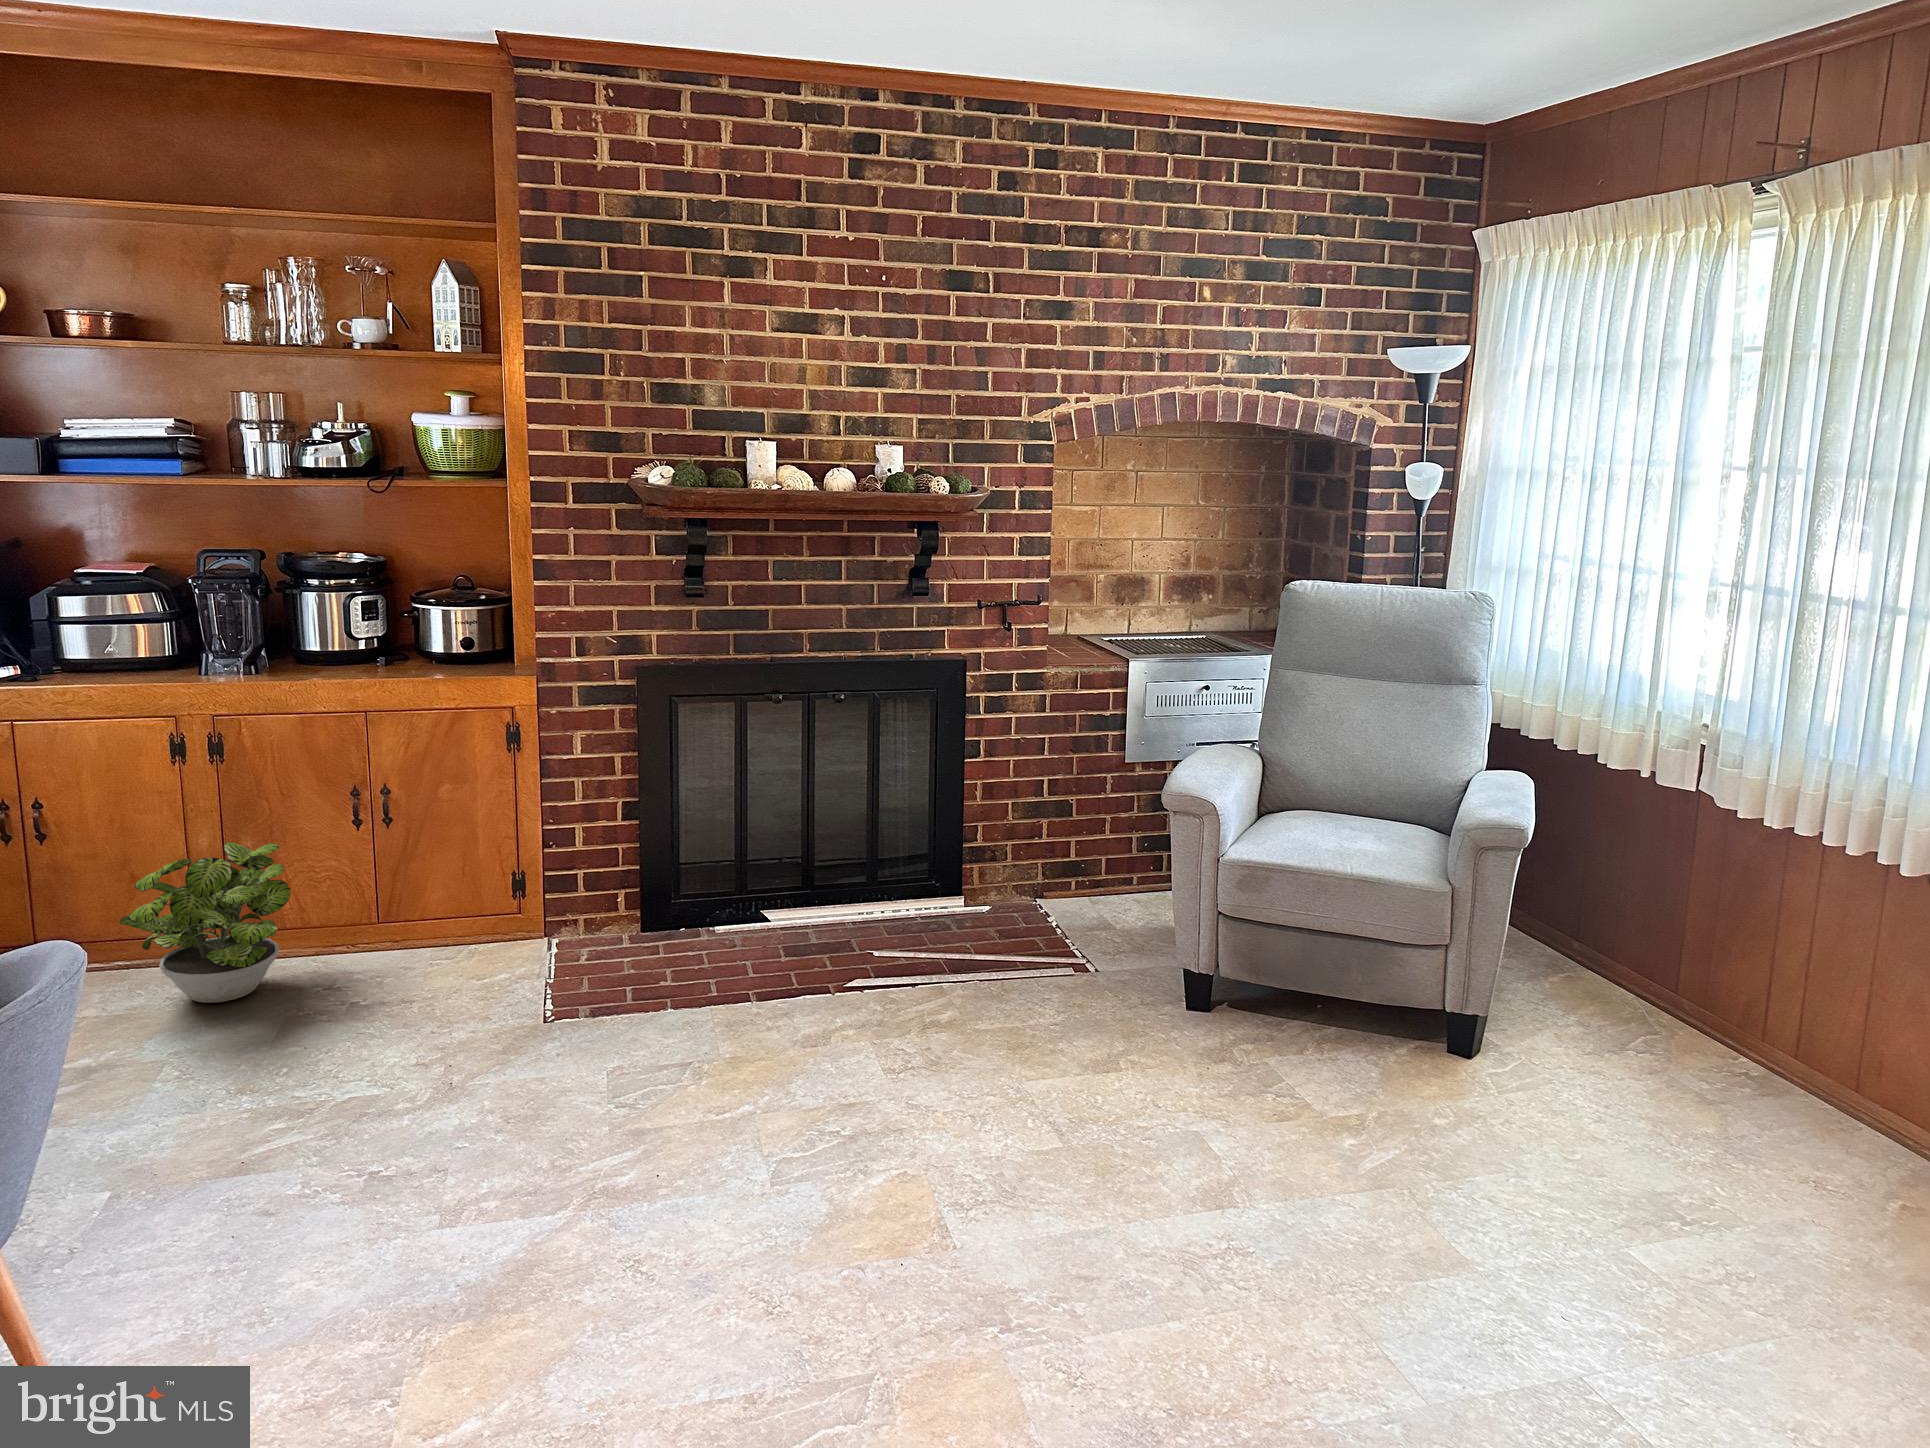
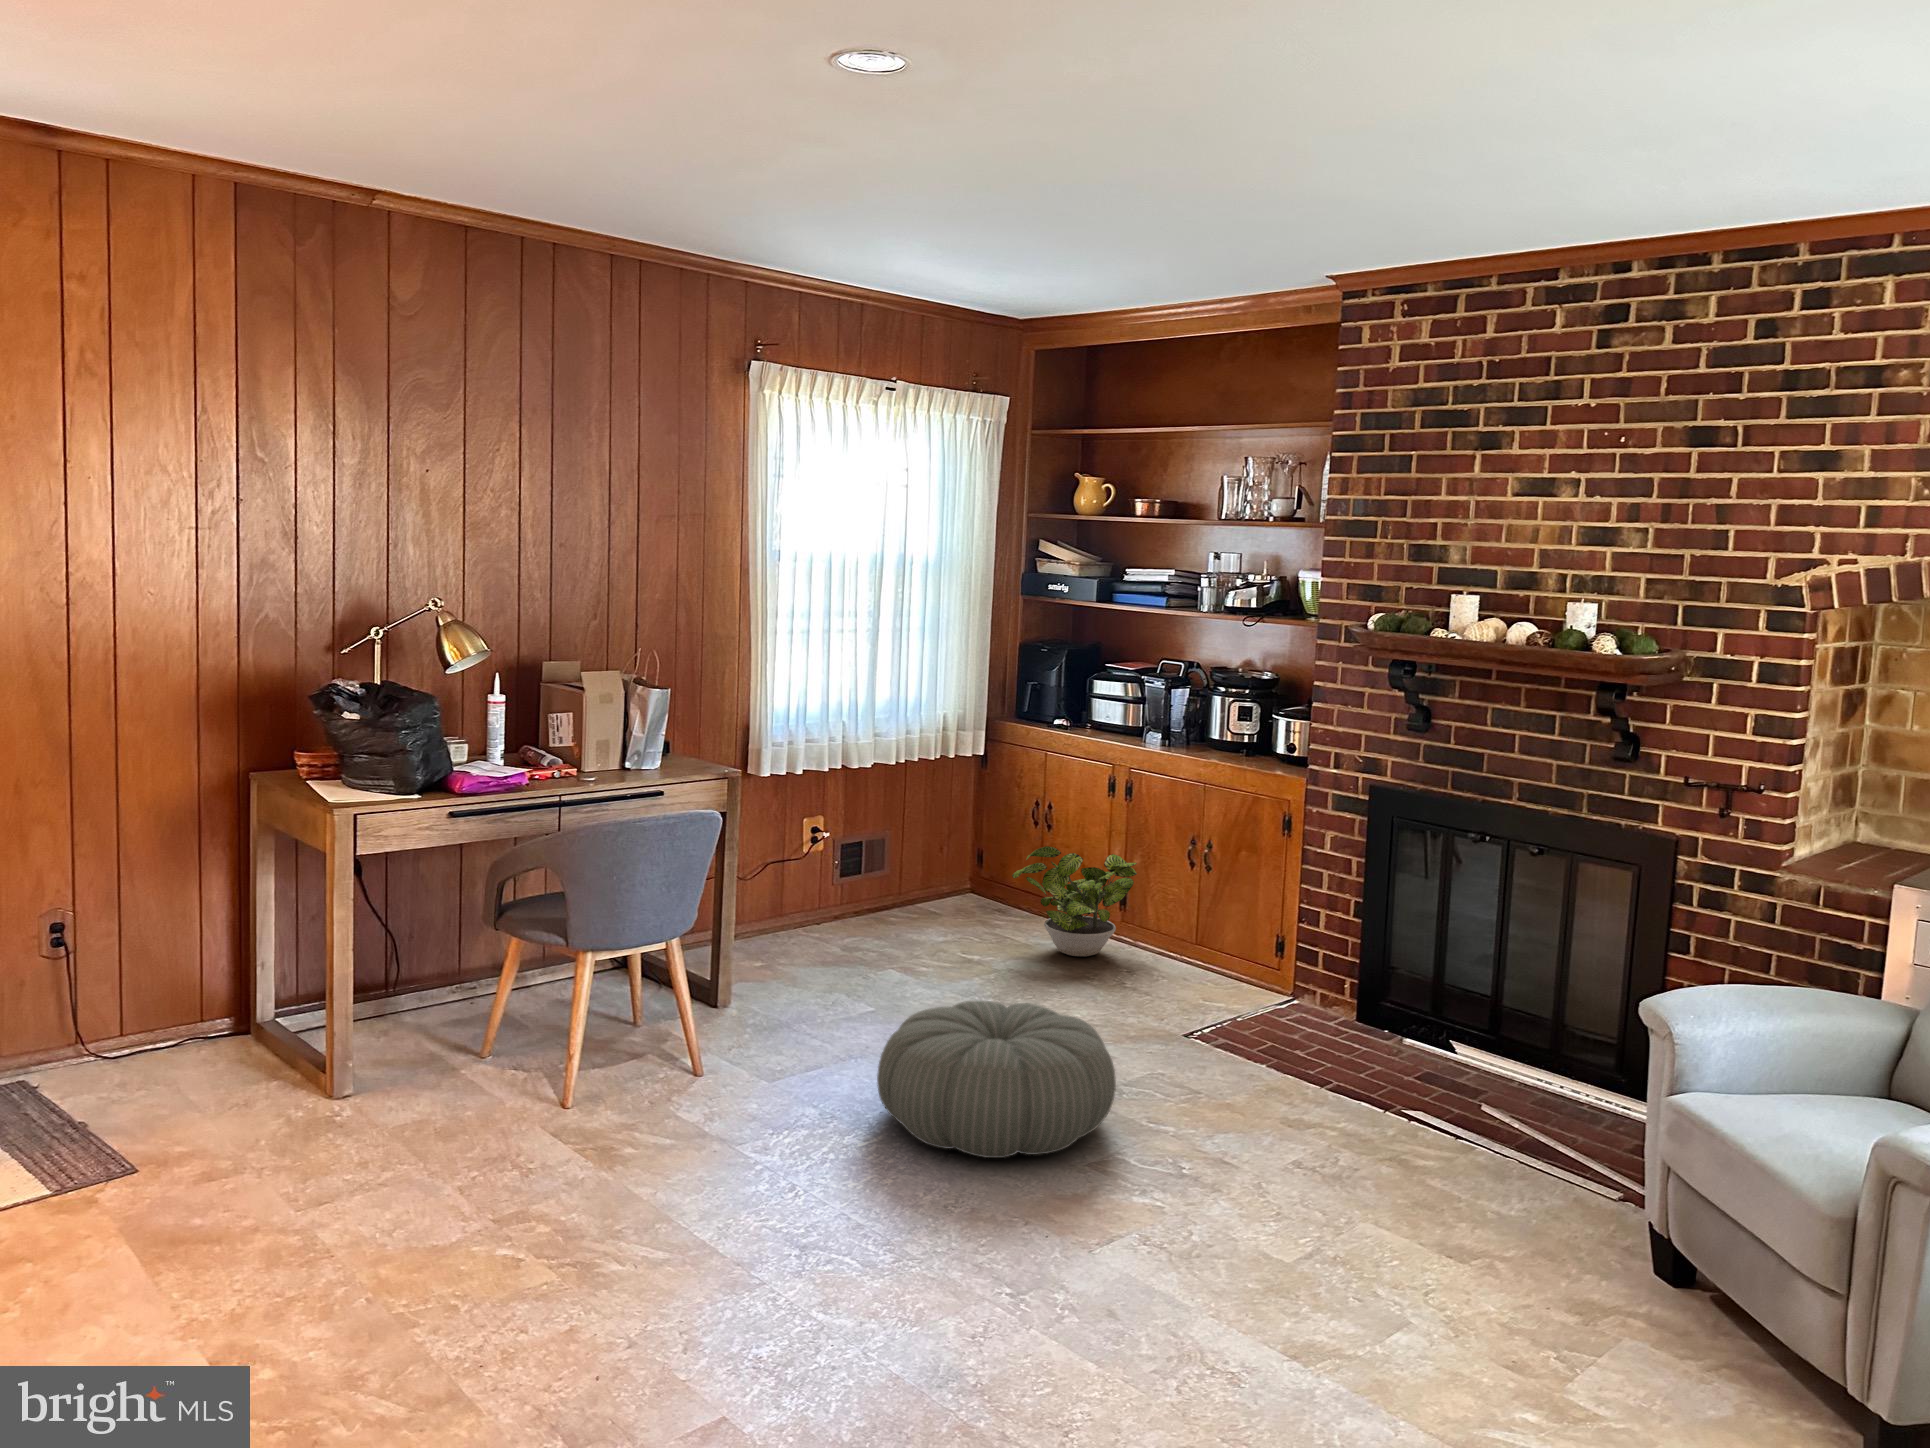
pouf: none [485,1042,824,1293] -> present [877,1001,1116,1158]

